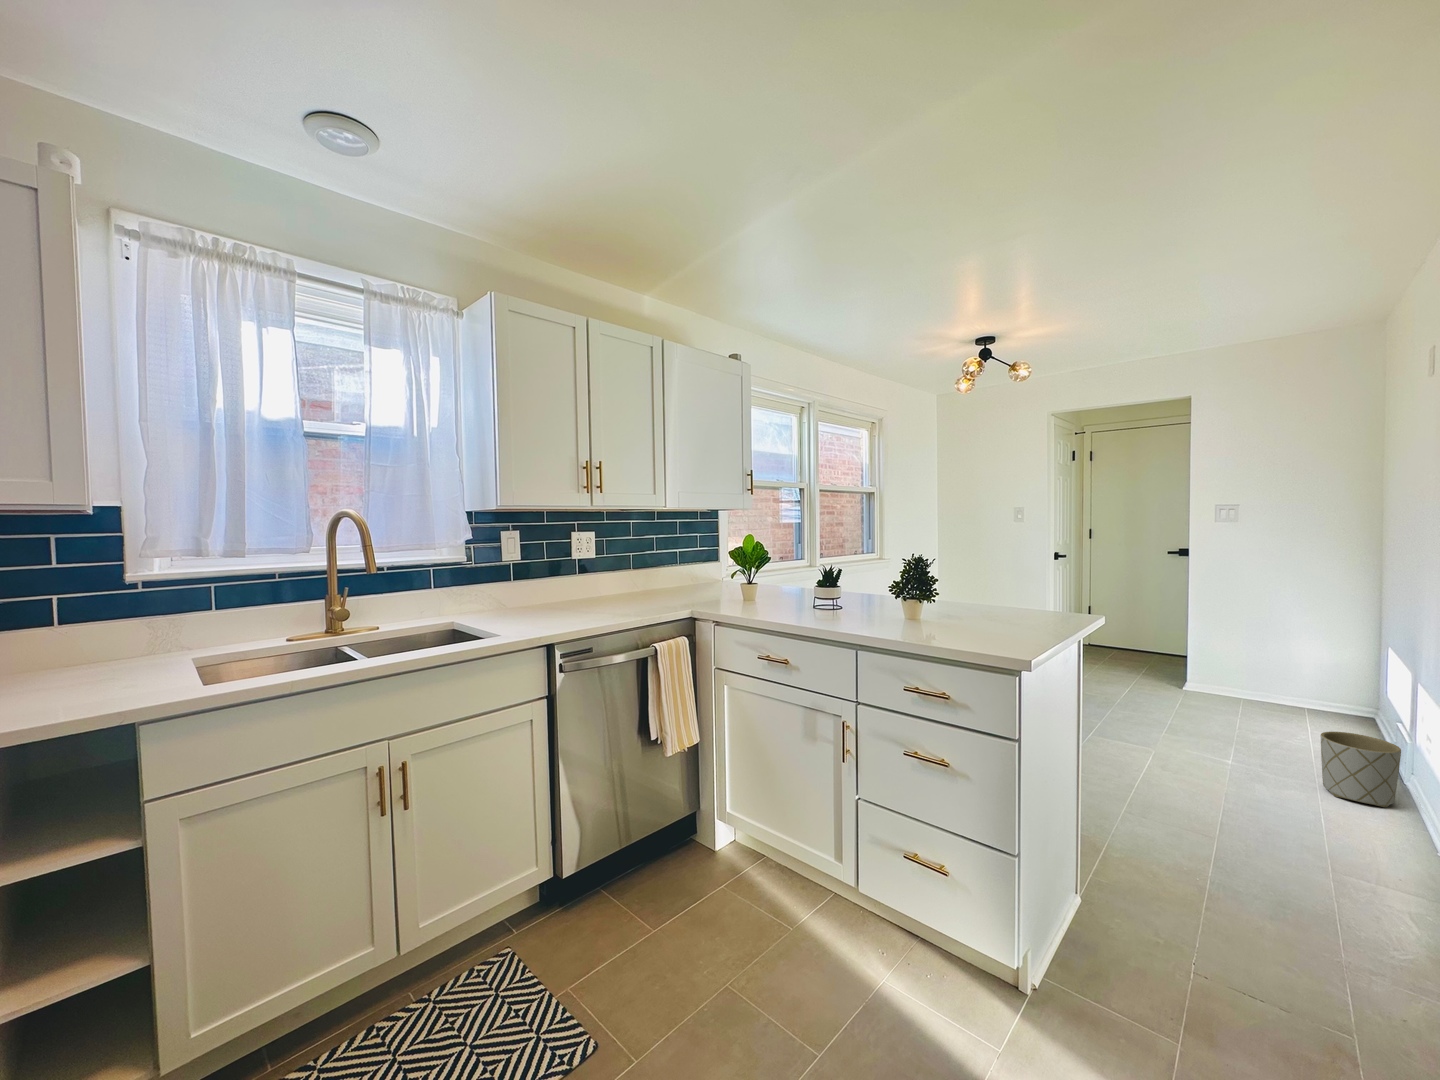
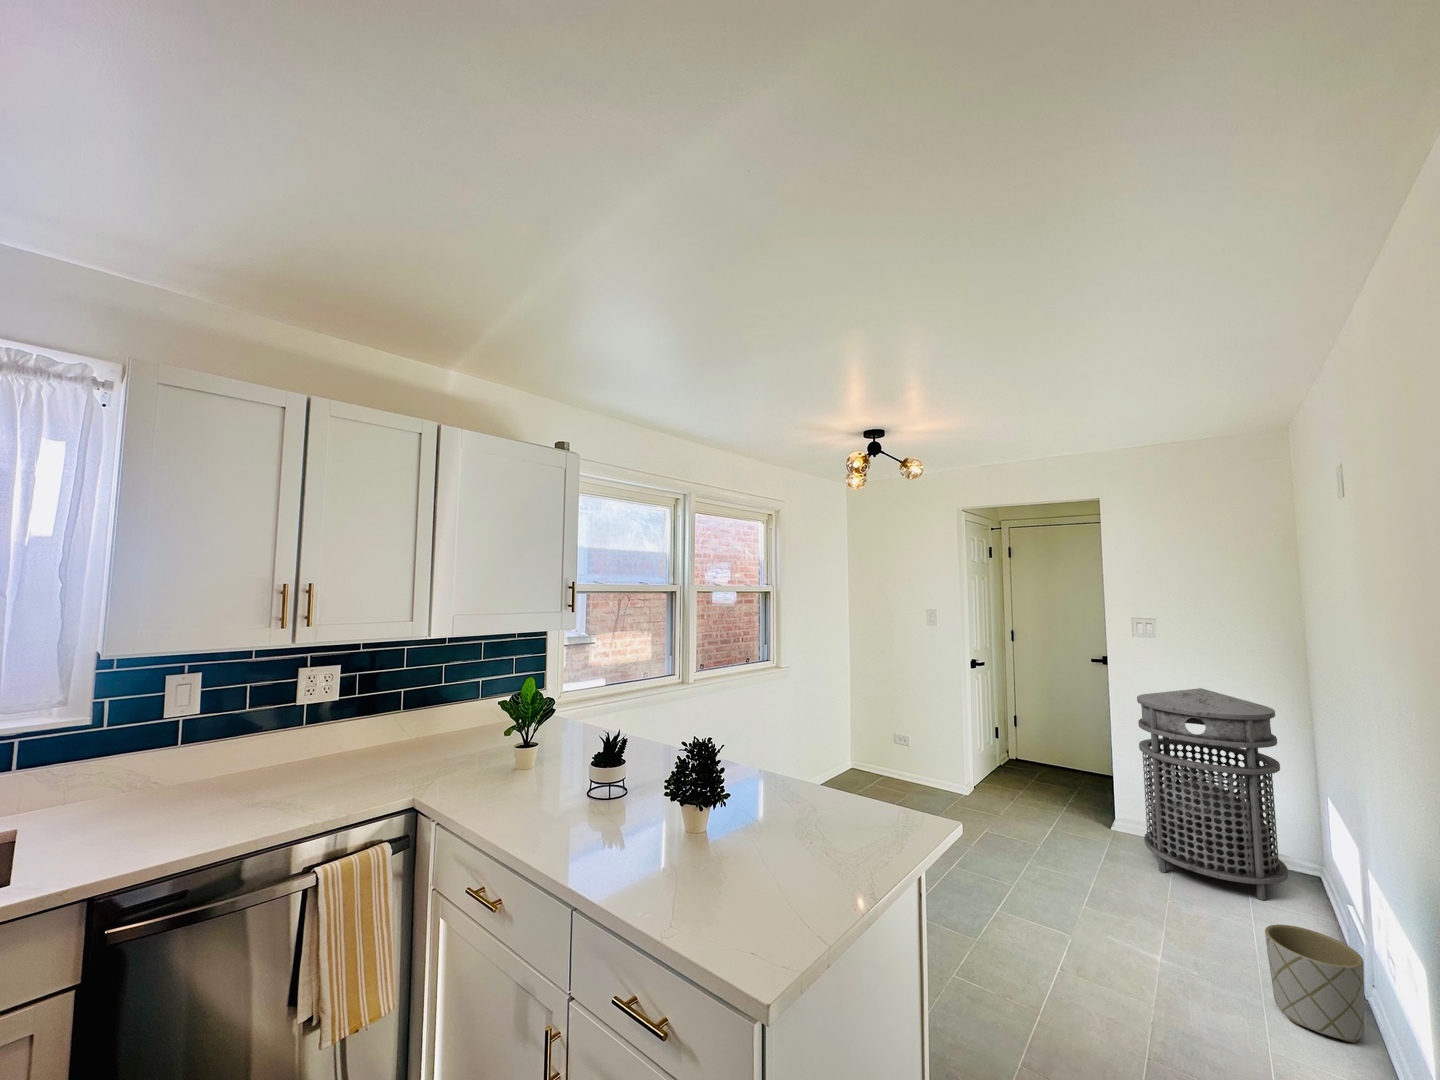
trash can: none [1216,563,1350,733] -> present [1137,688,1288,900]

